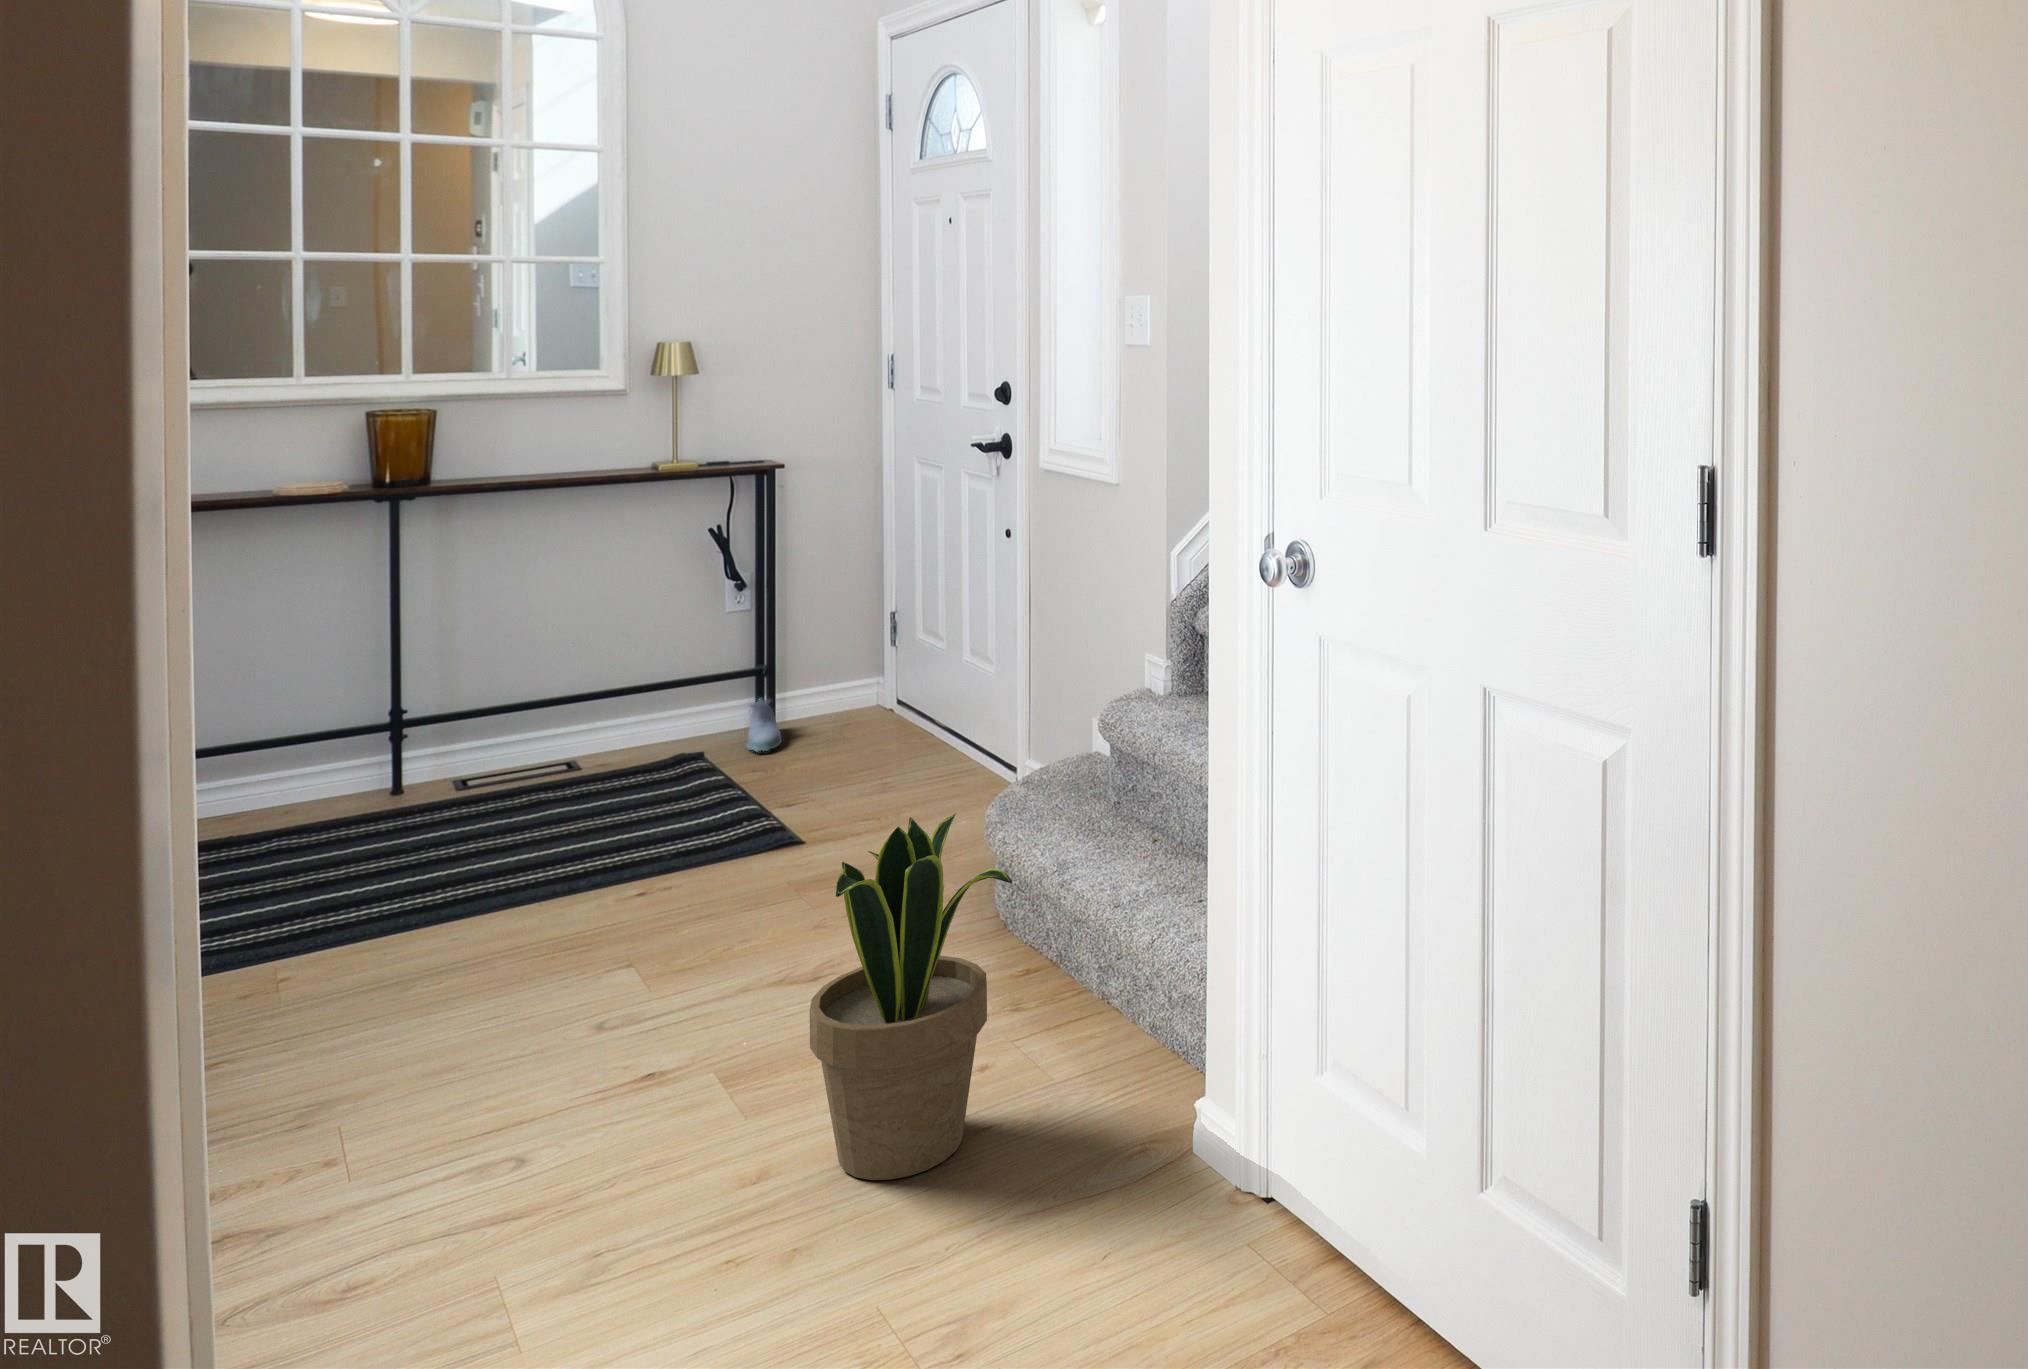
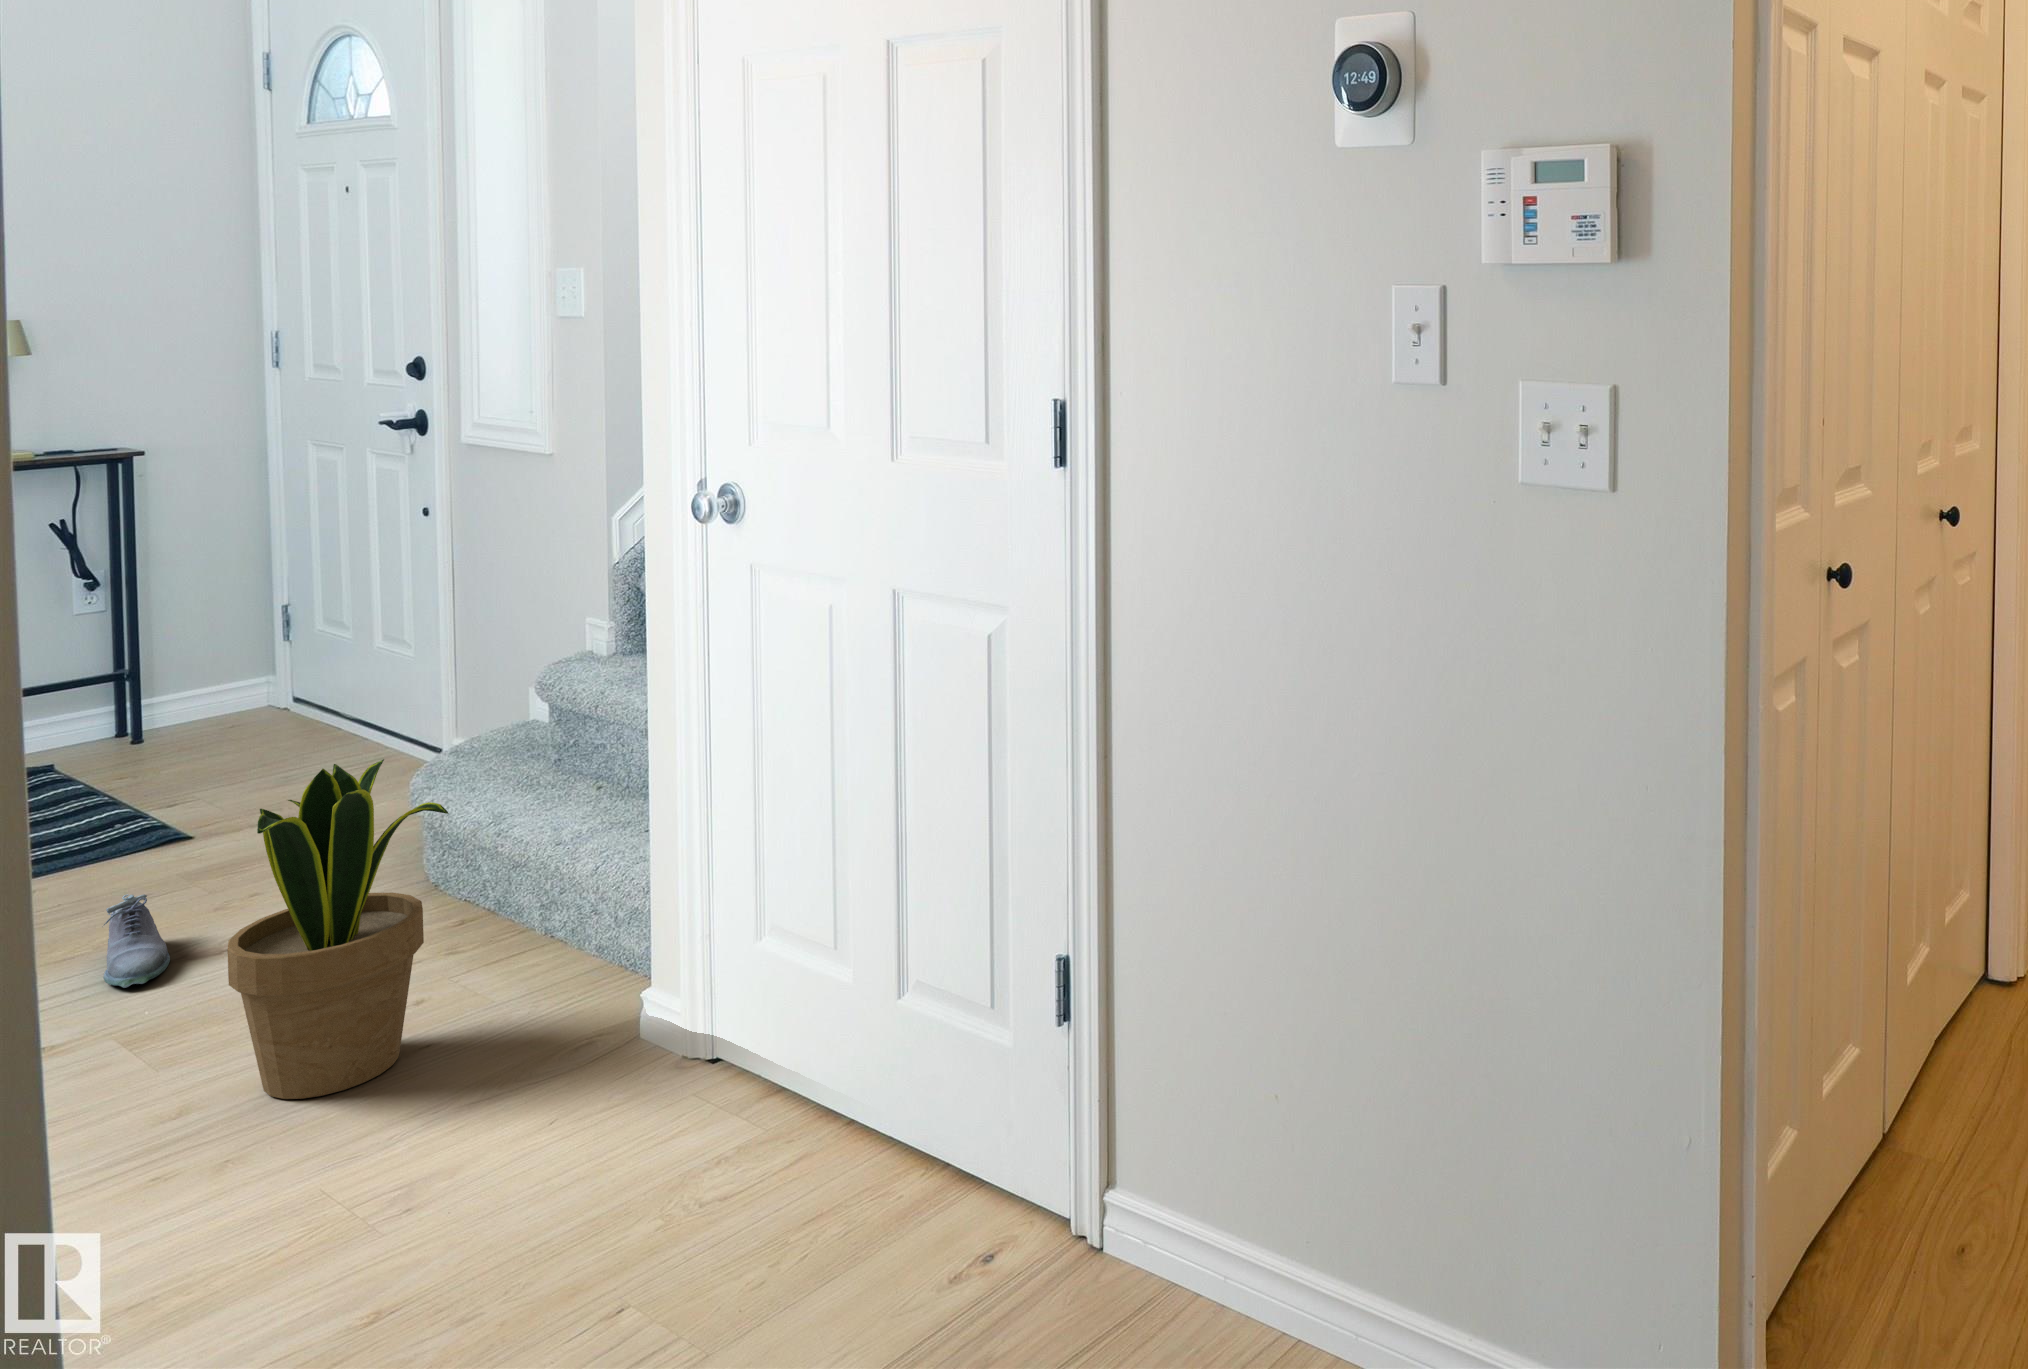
shoe: present [747,699,782,752] -> present [104,894,170,988]

